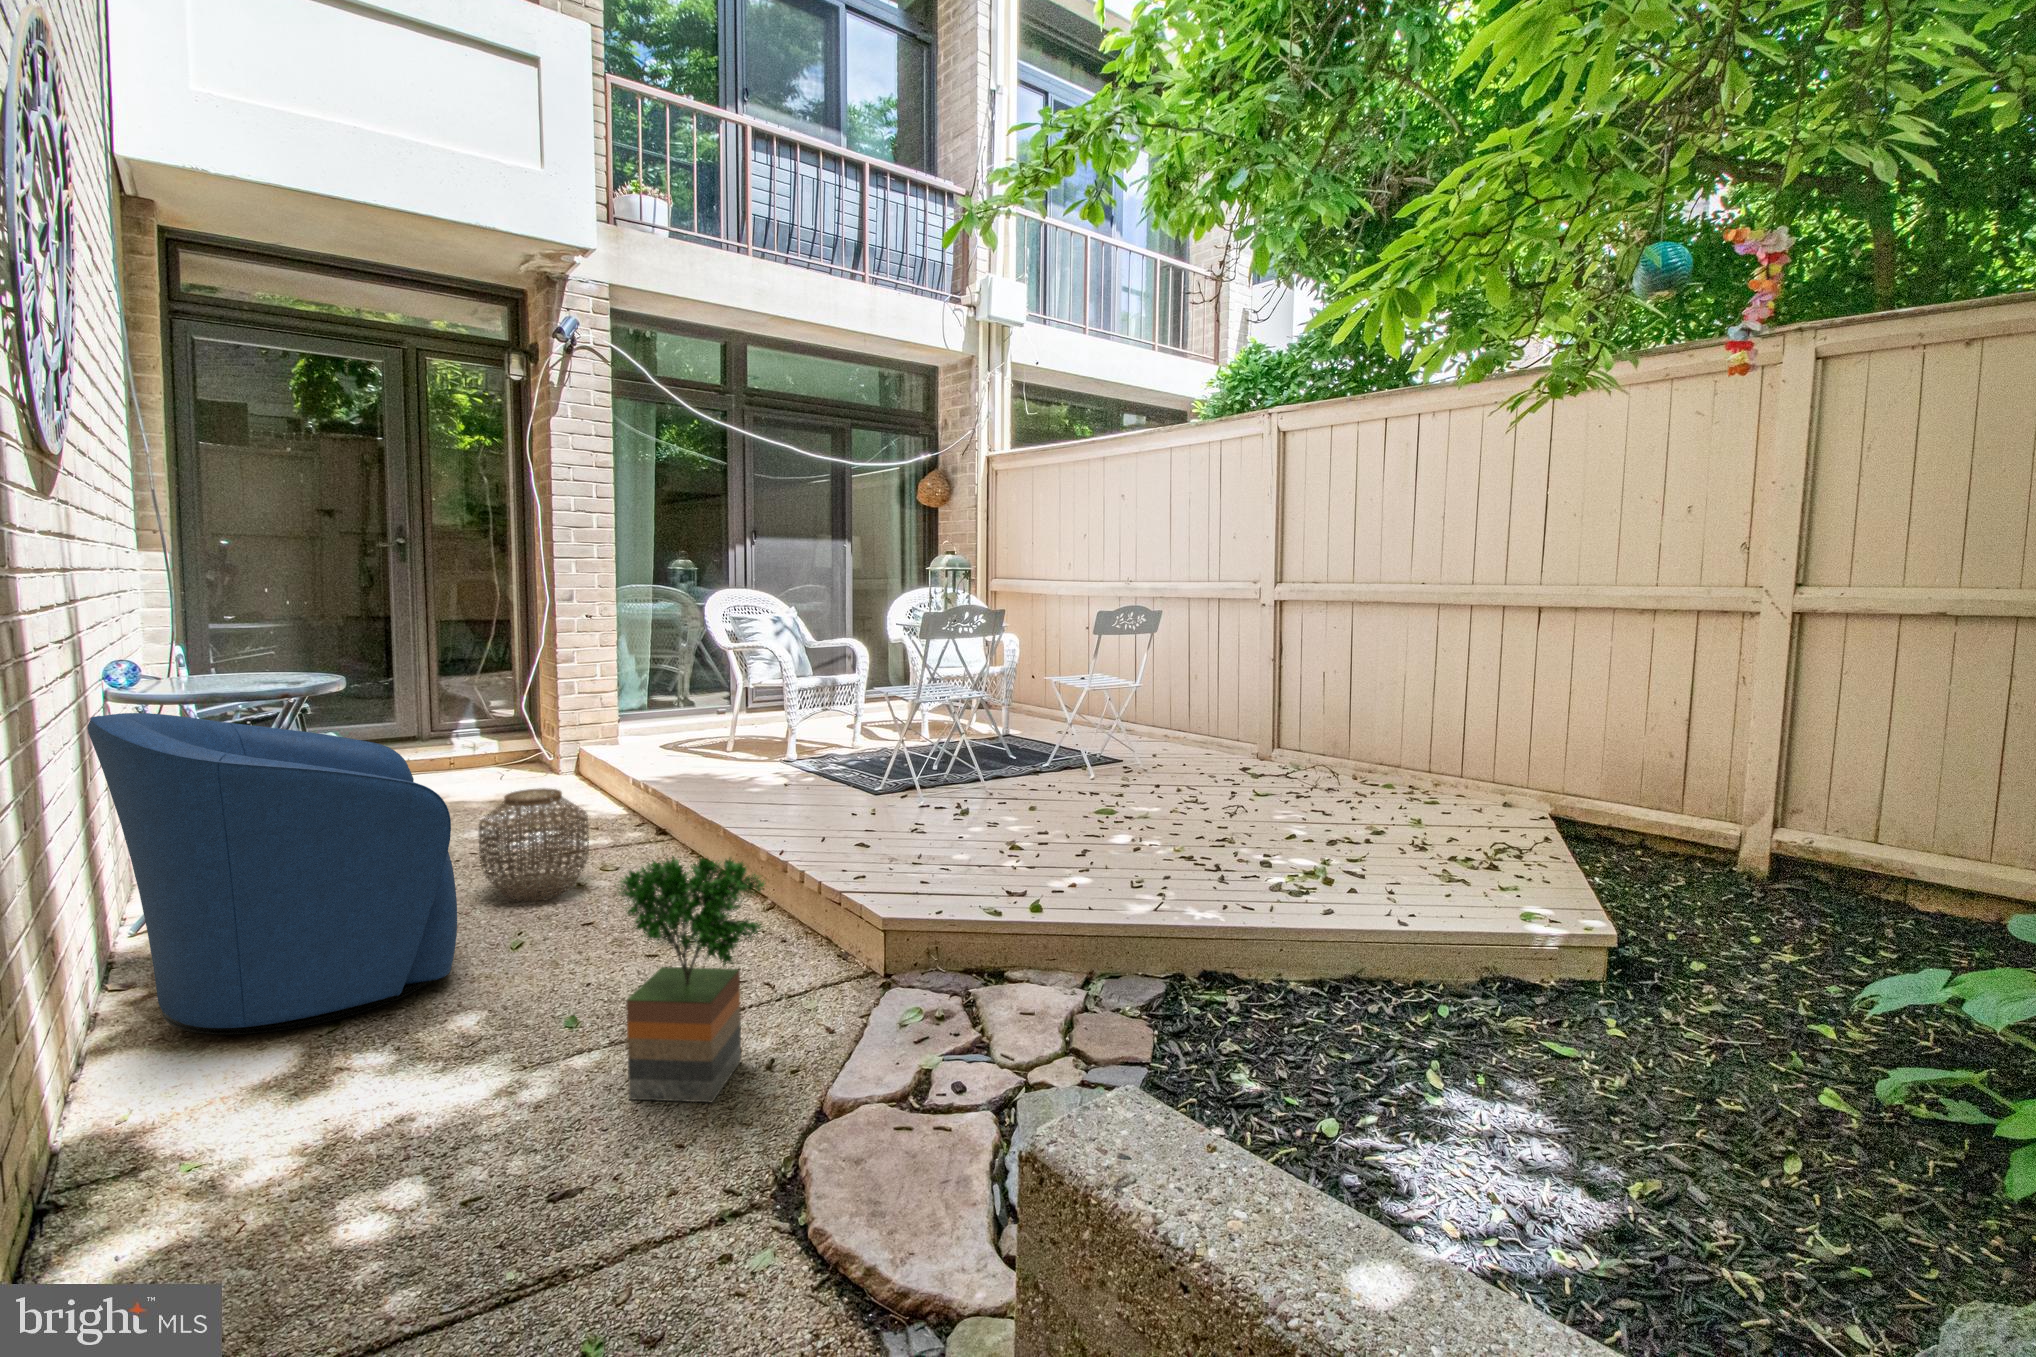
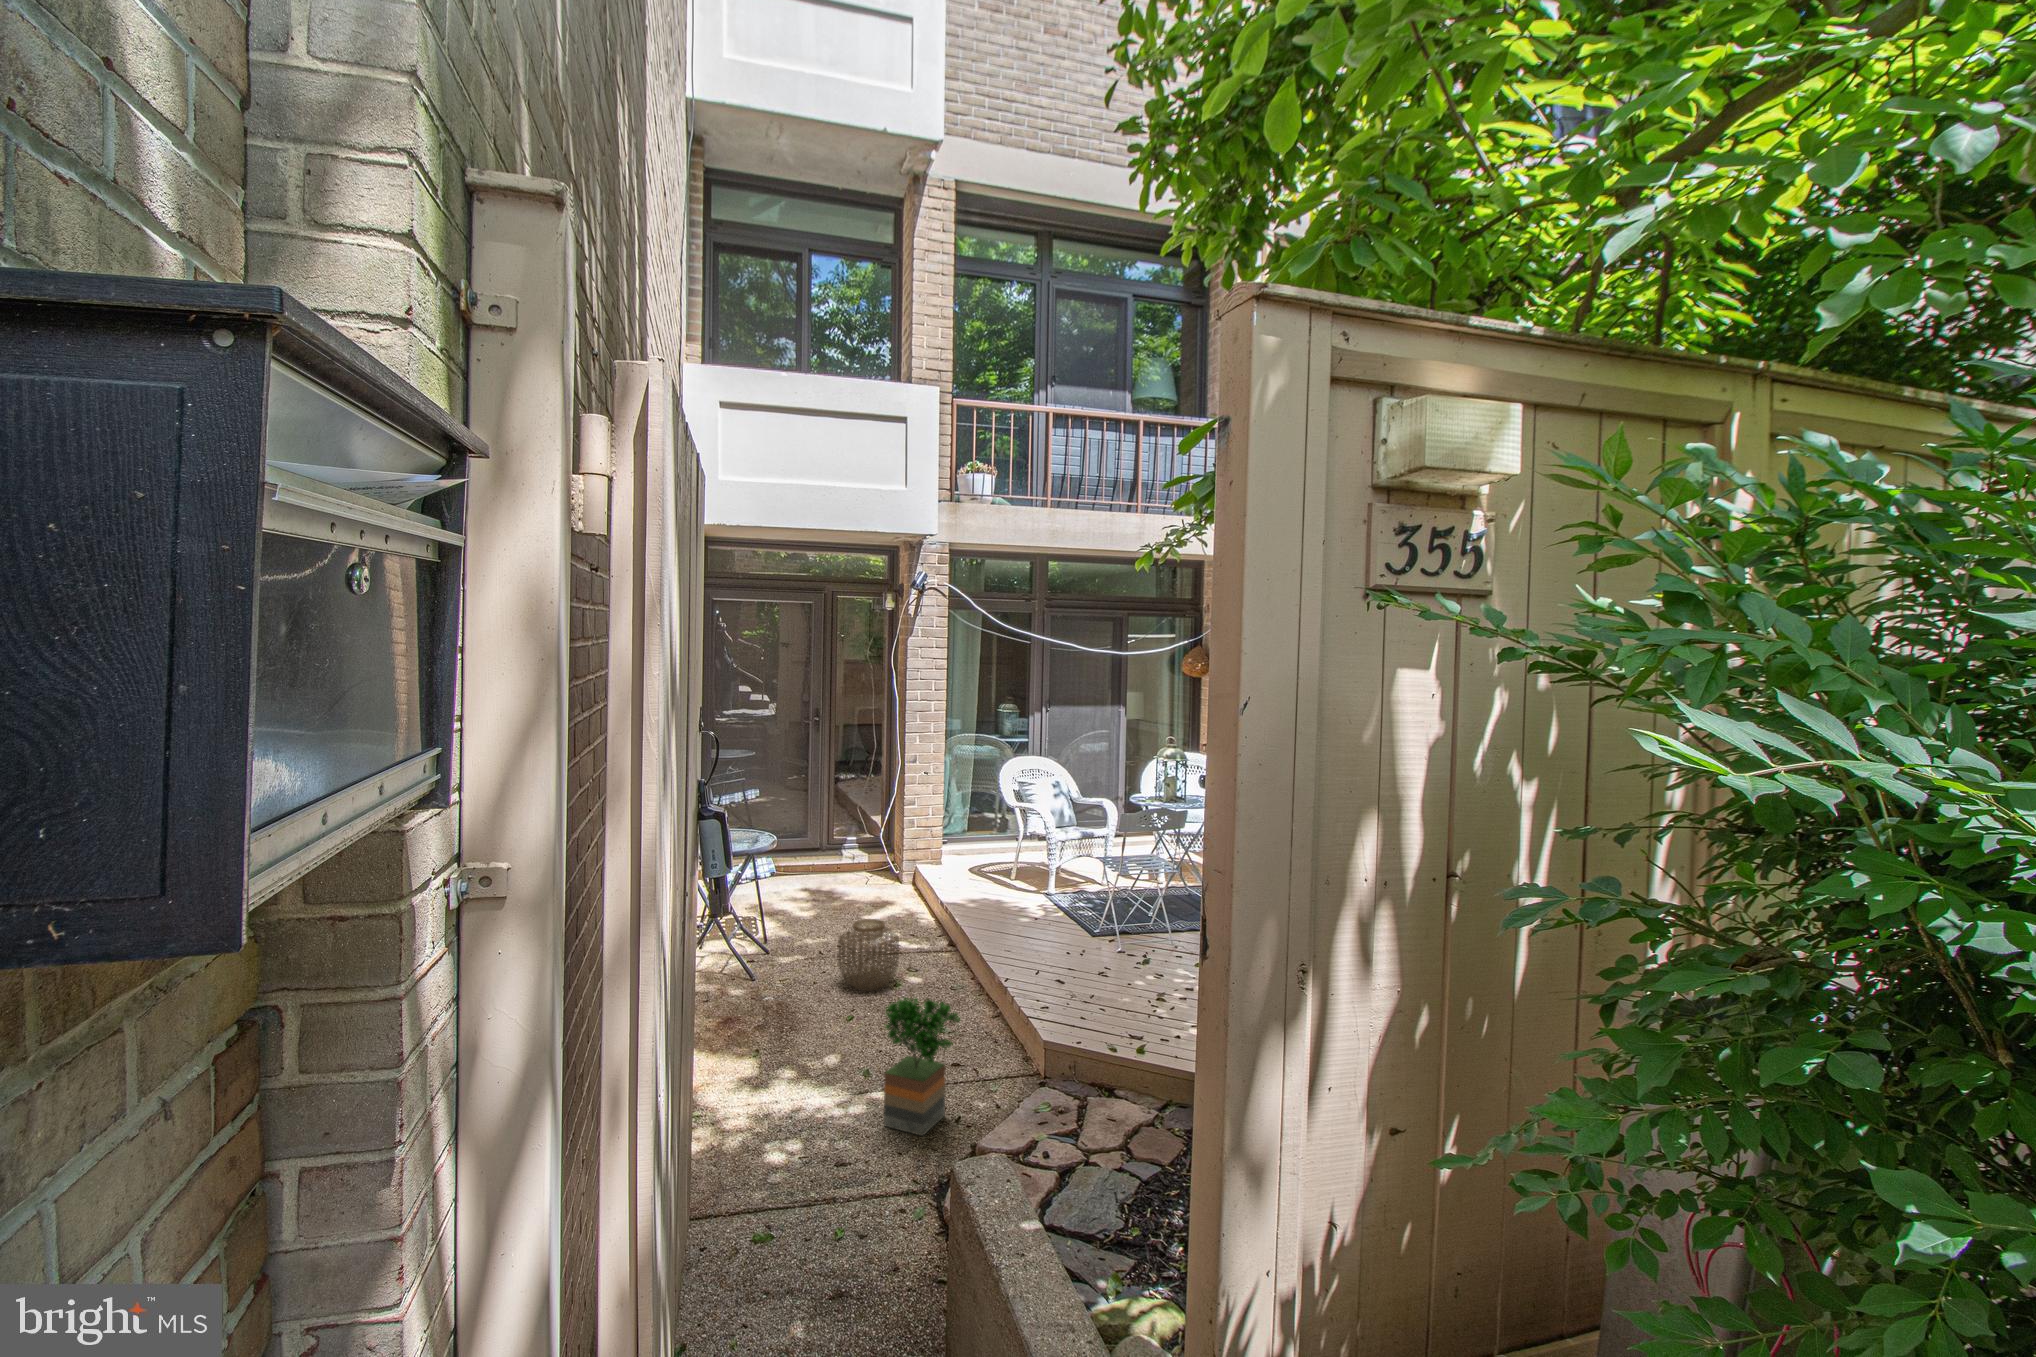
armchair: present [87,713,457,1034] -> none [665,877,818,1055]

